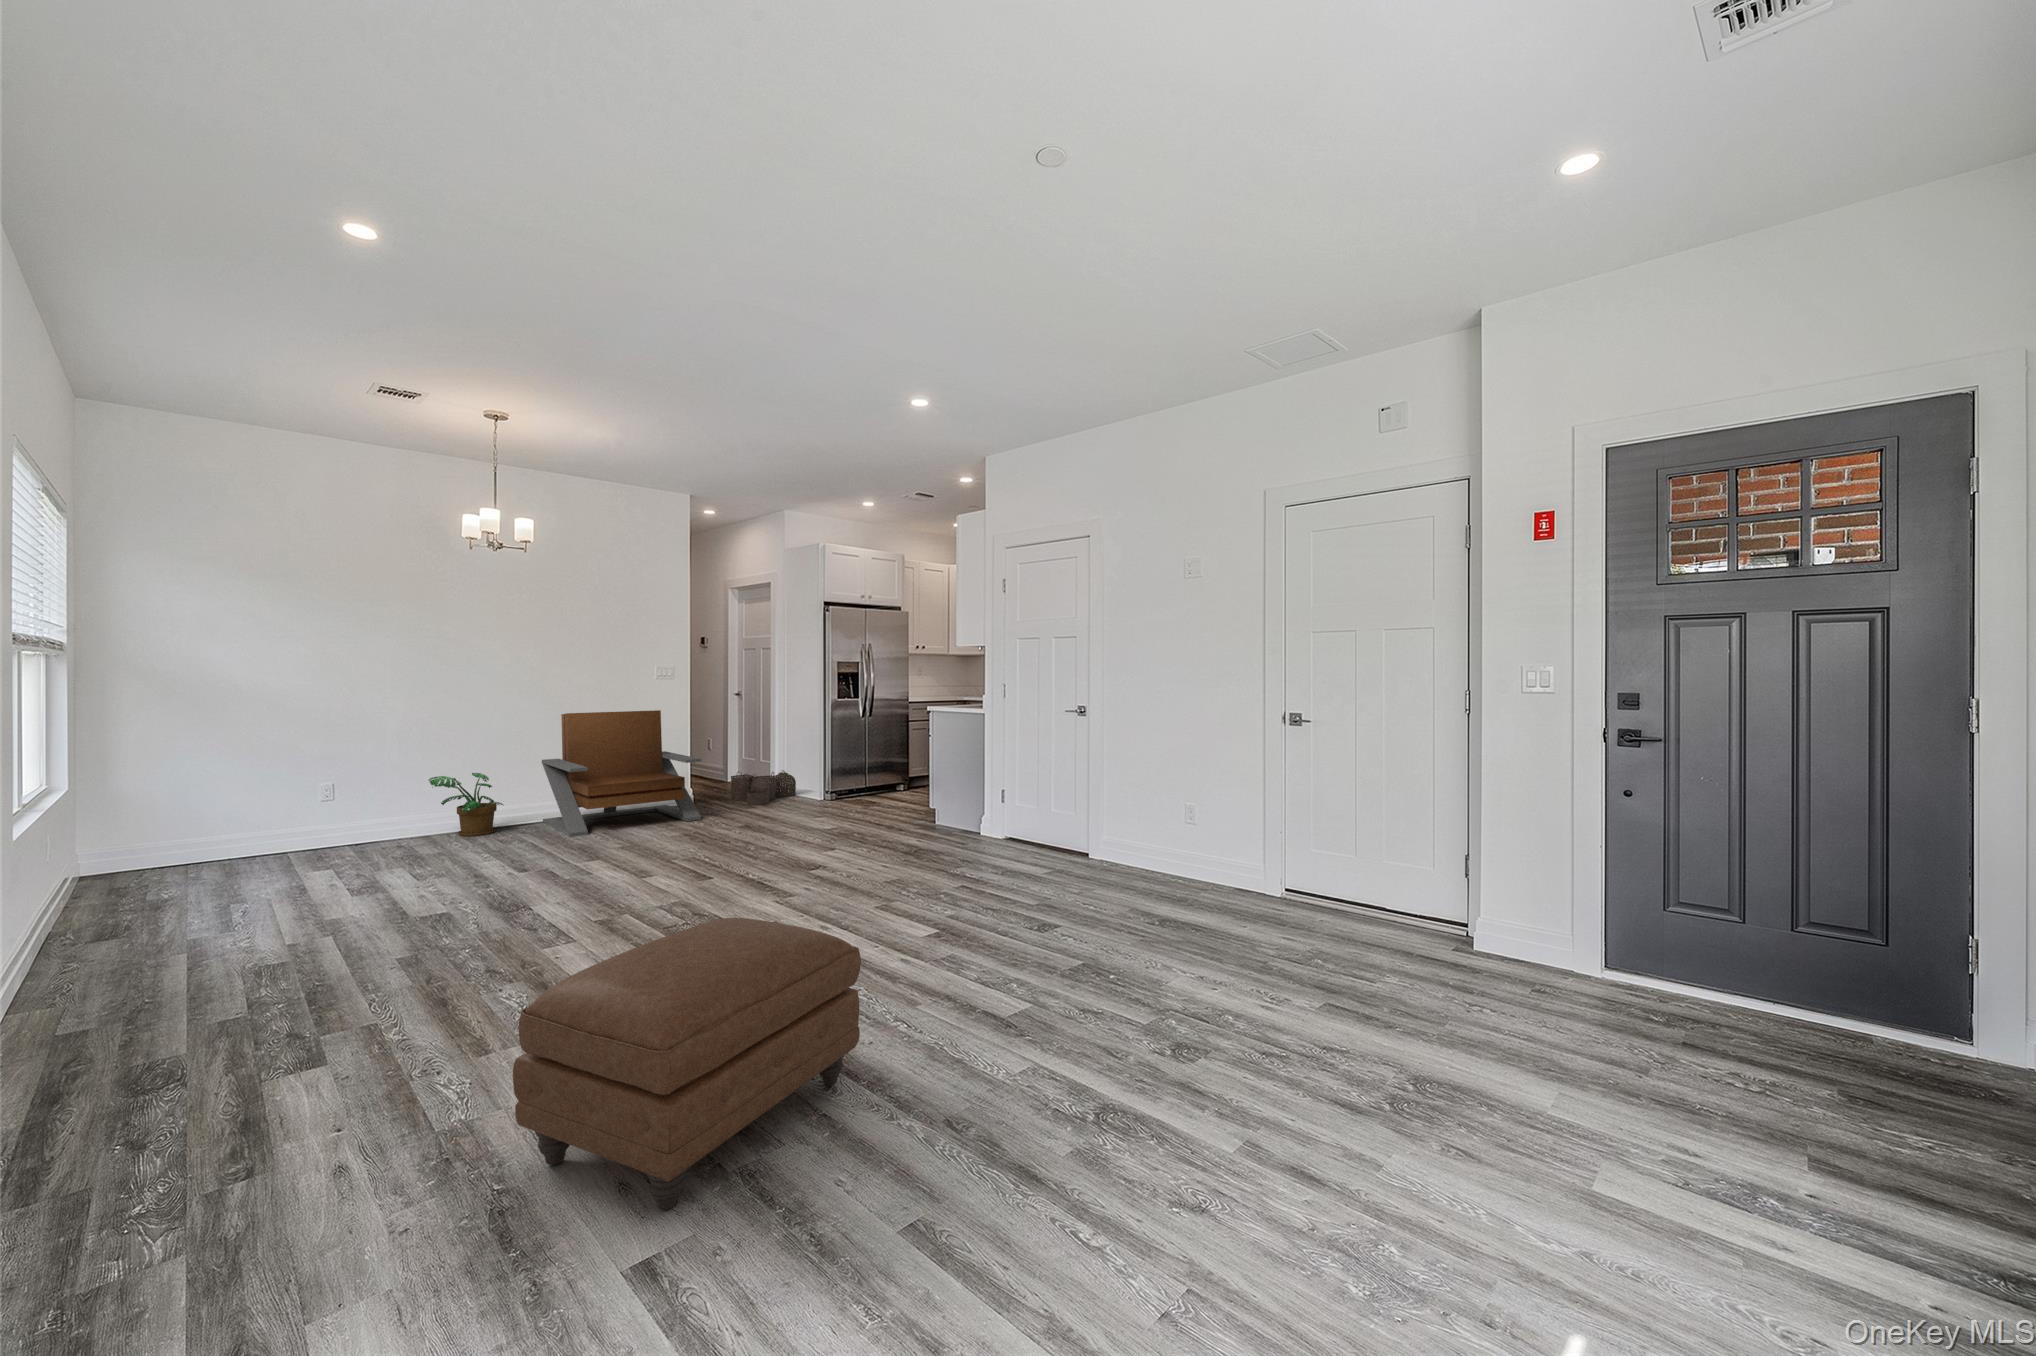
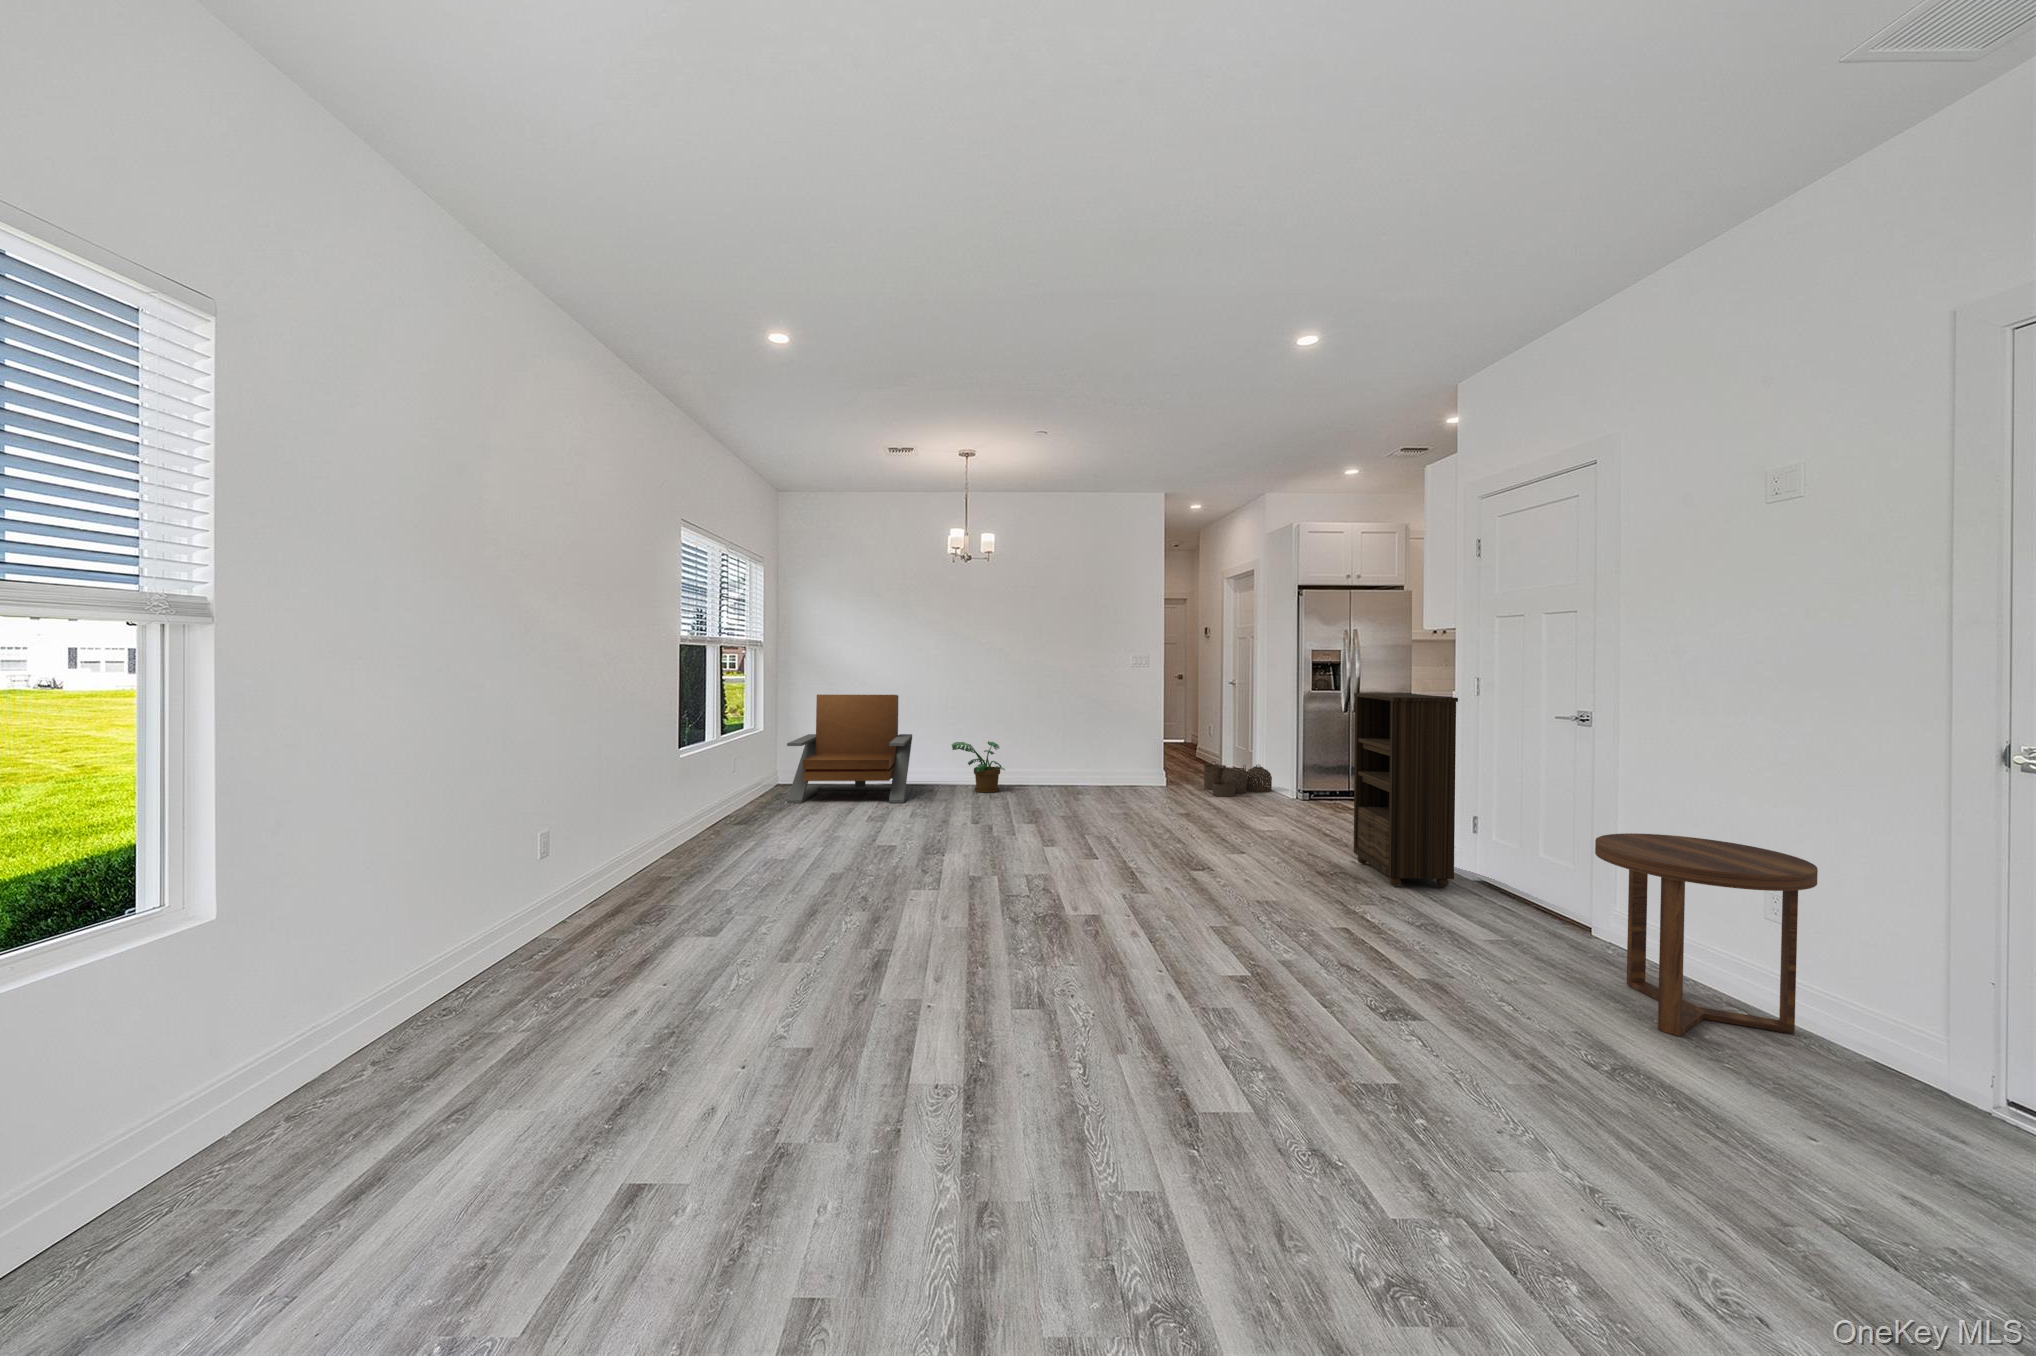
bookshelf: none [920,700,1003,852] -> present [1354,693,1458,887]
lounge chair: present [542,710,701,837] -> present [787,695,912,803]
side table: none [1121,784,1220,900] -> present [1595,833,1818,1037]
ottoman: present [513,918,861,1210] -> none [676,894,971,1154]

